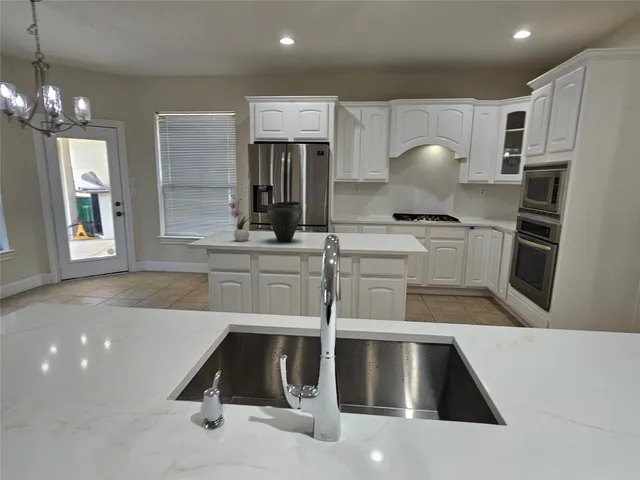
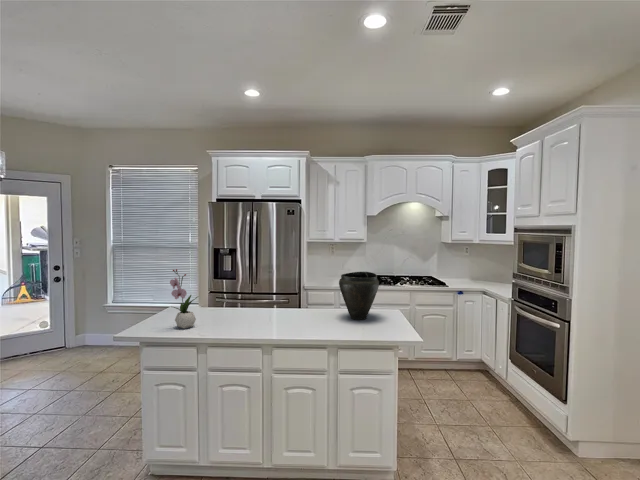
vase: present [267,201,302,242] -> present [339,272,379,320]

